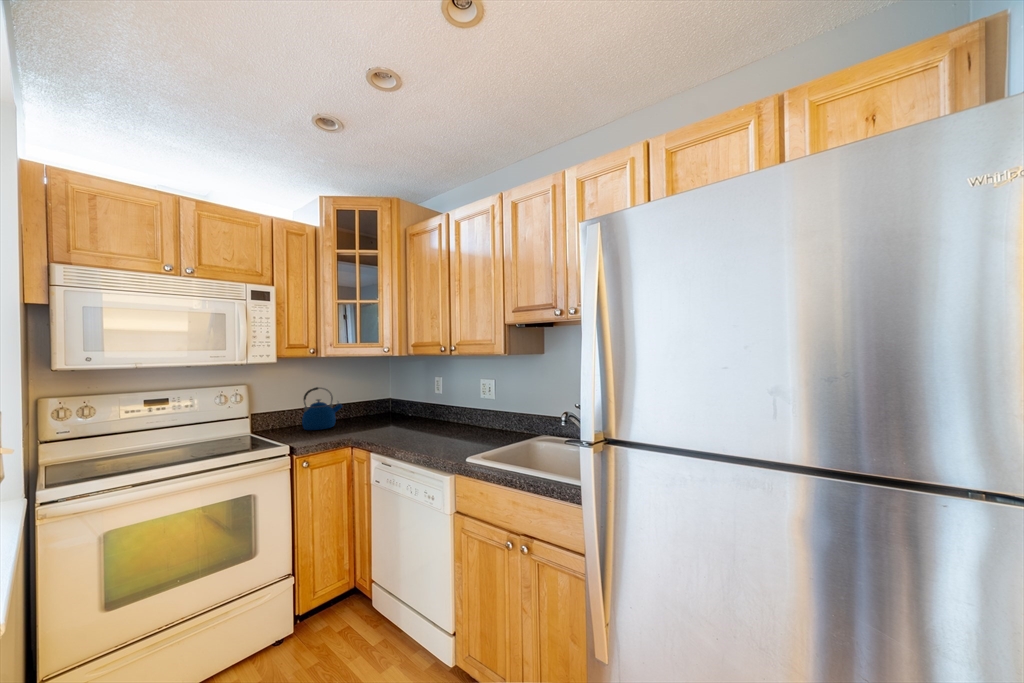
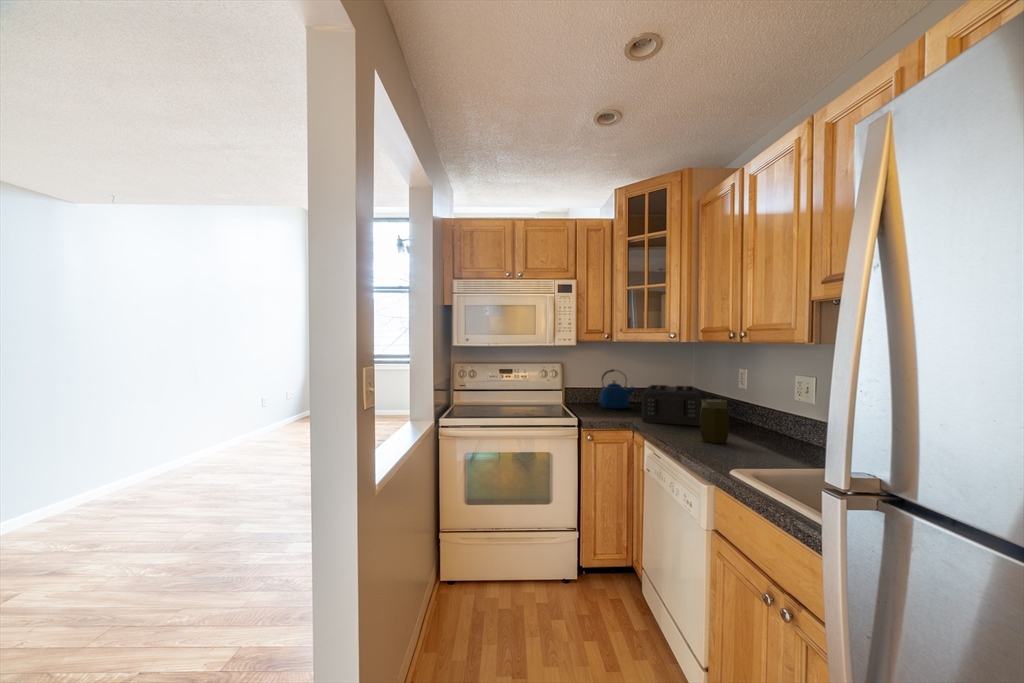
toaster: none [357,396,417,437] -> present [642,385,702,426]
jar: none [423,404,447,442] -> present [700,399,729,443]

